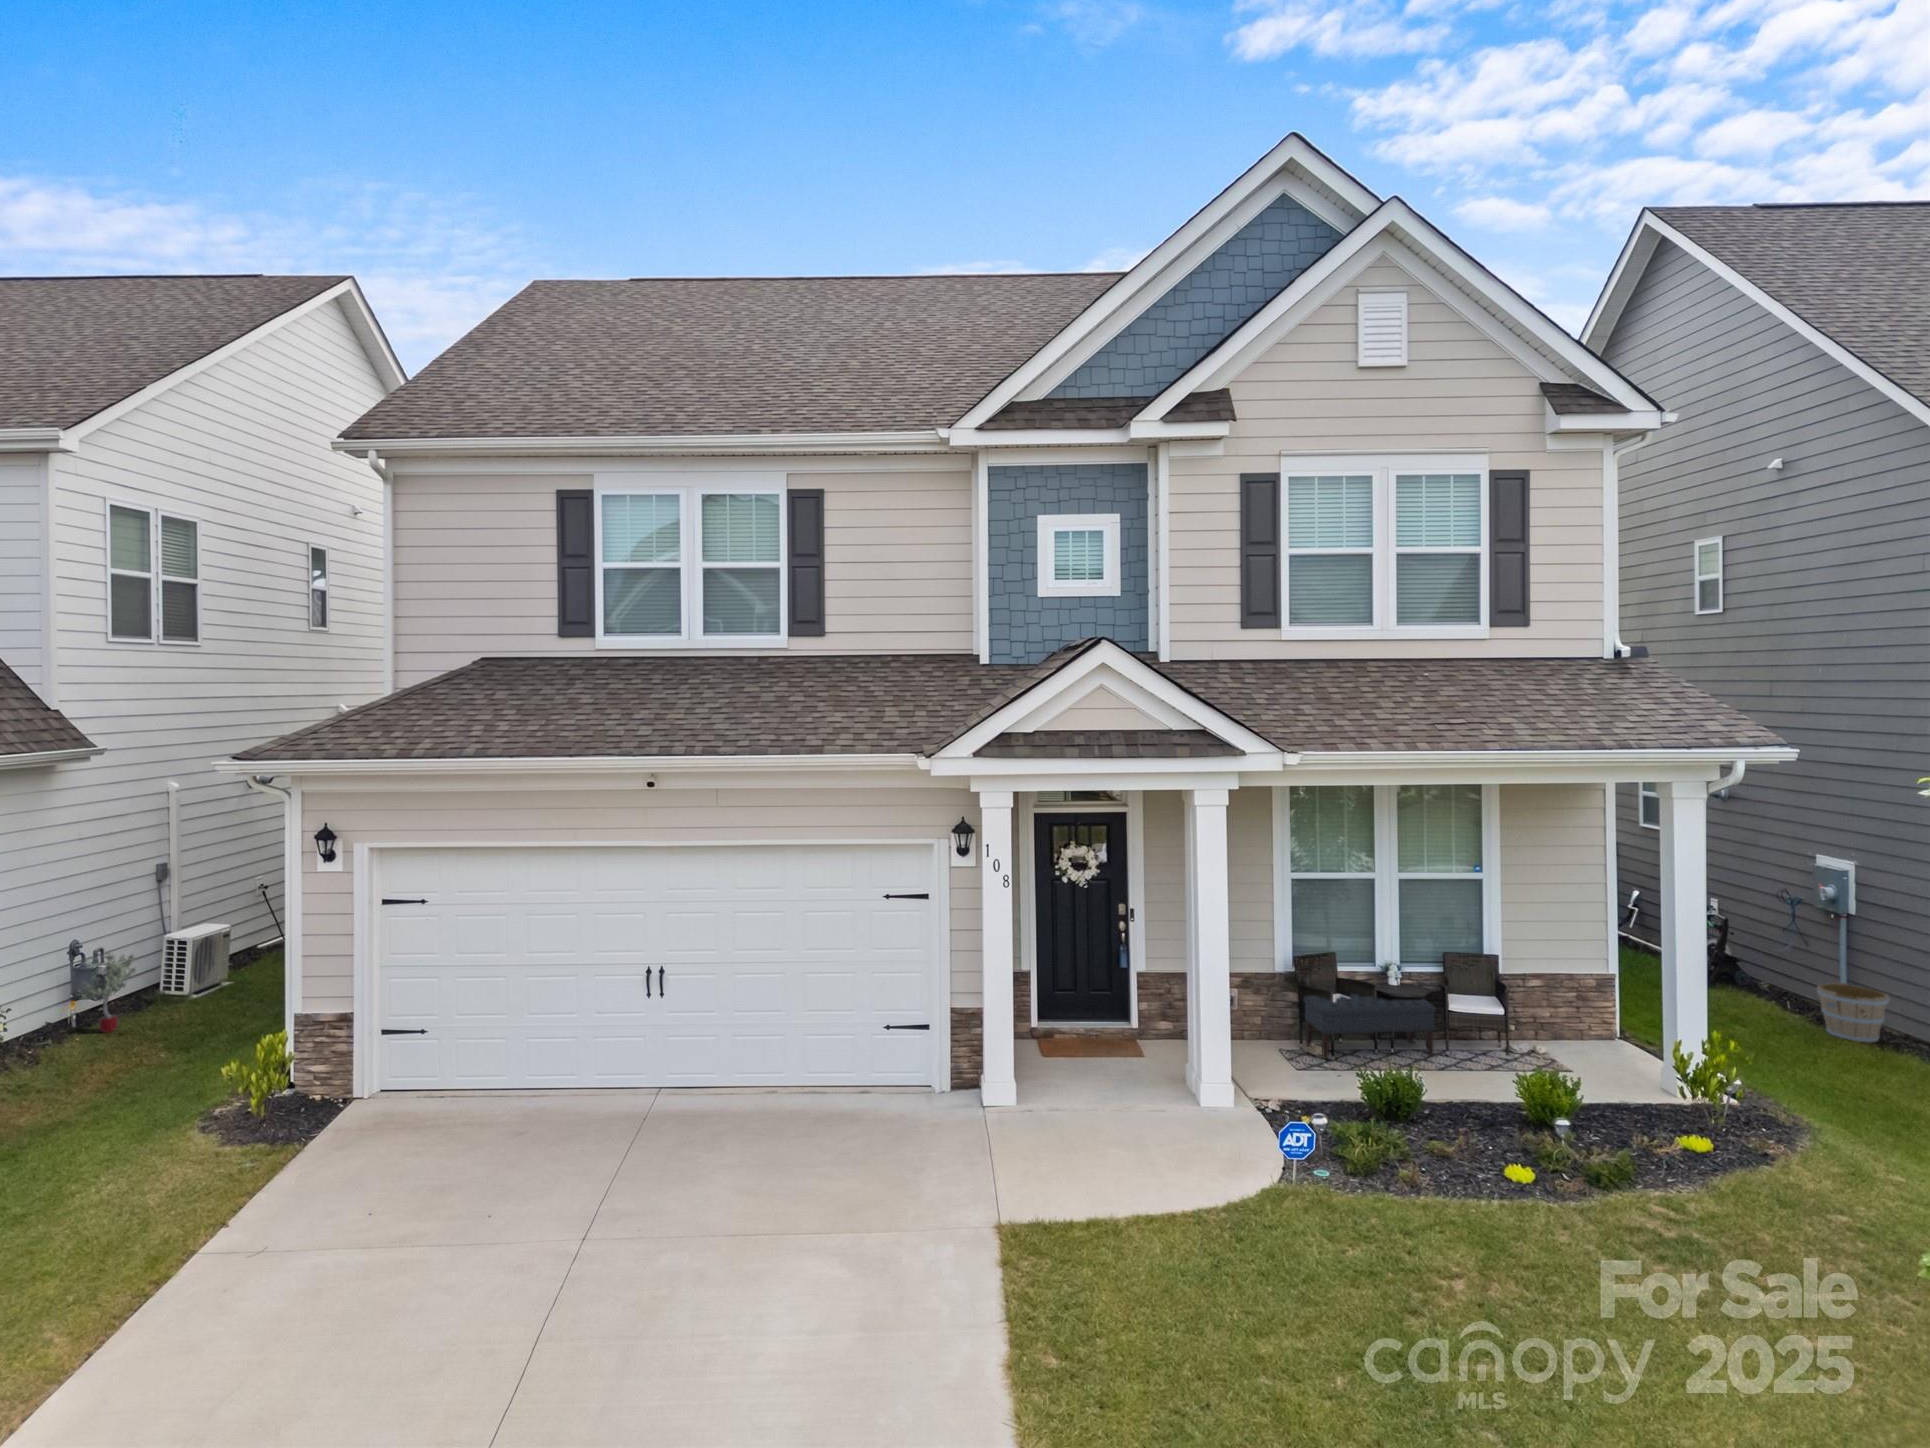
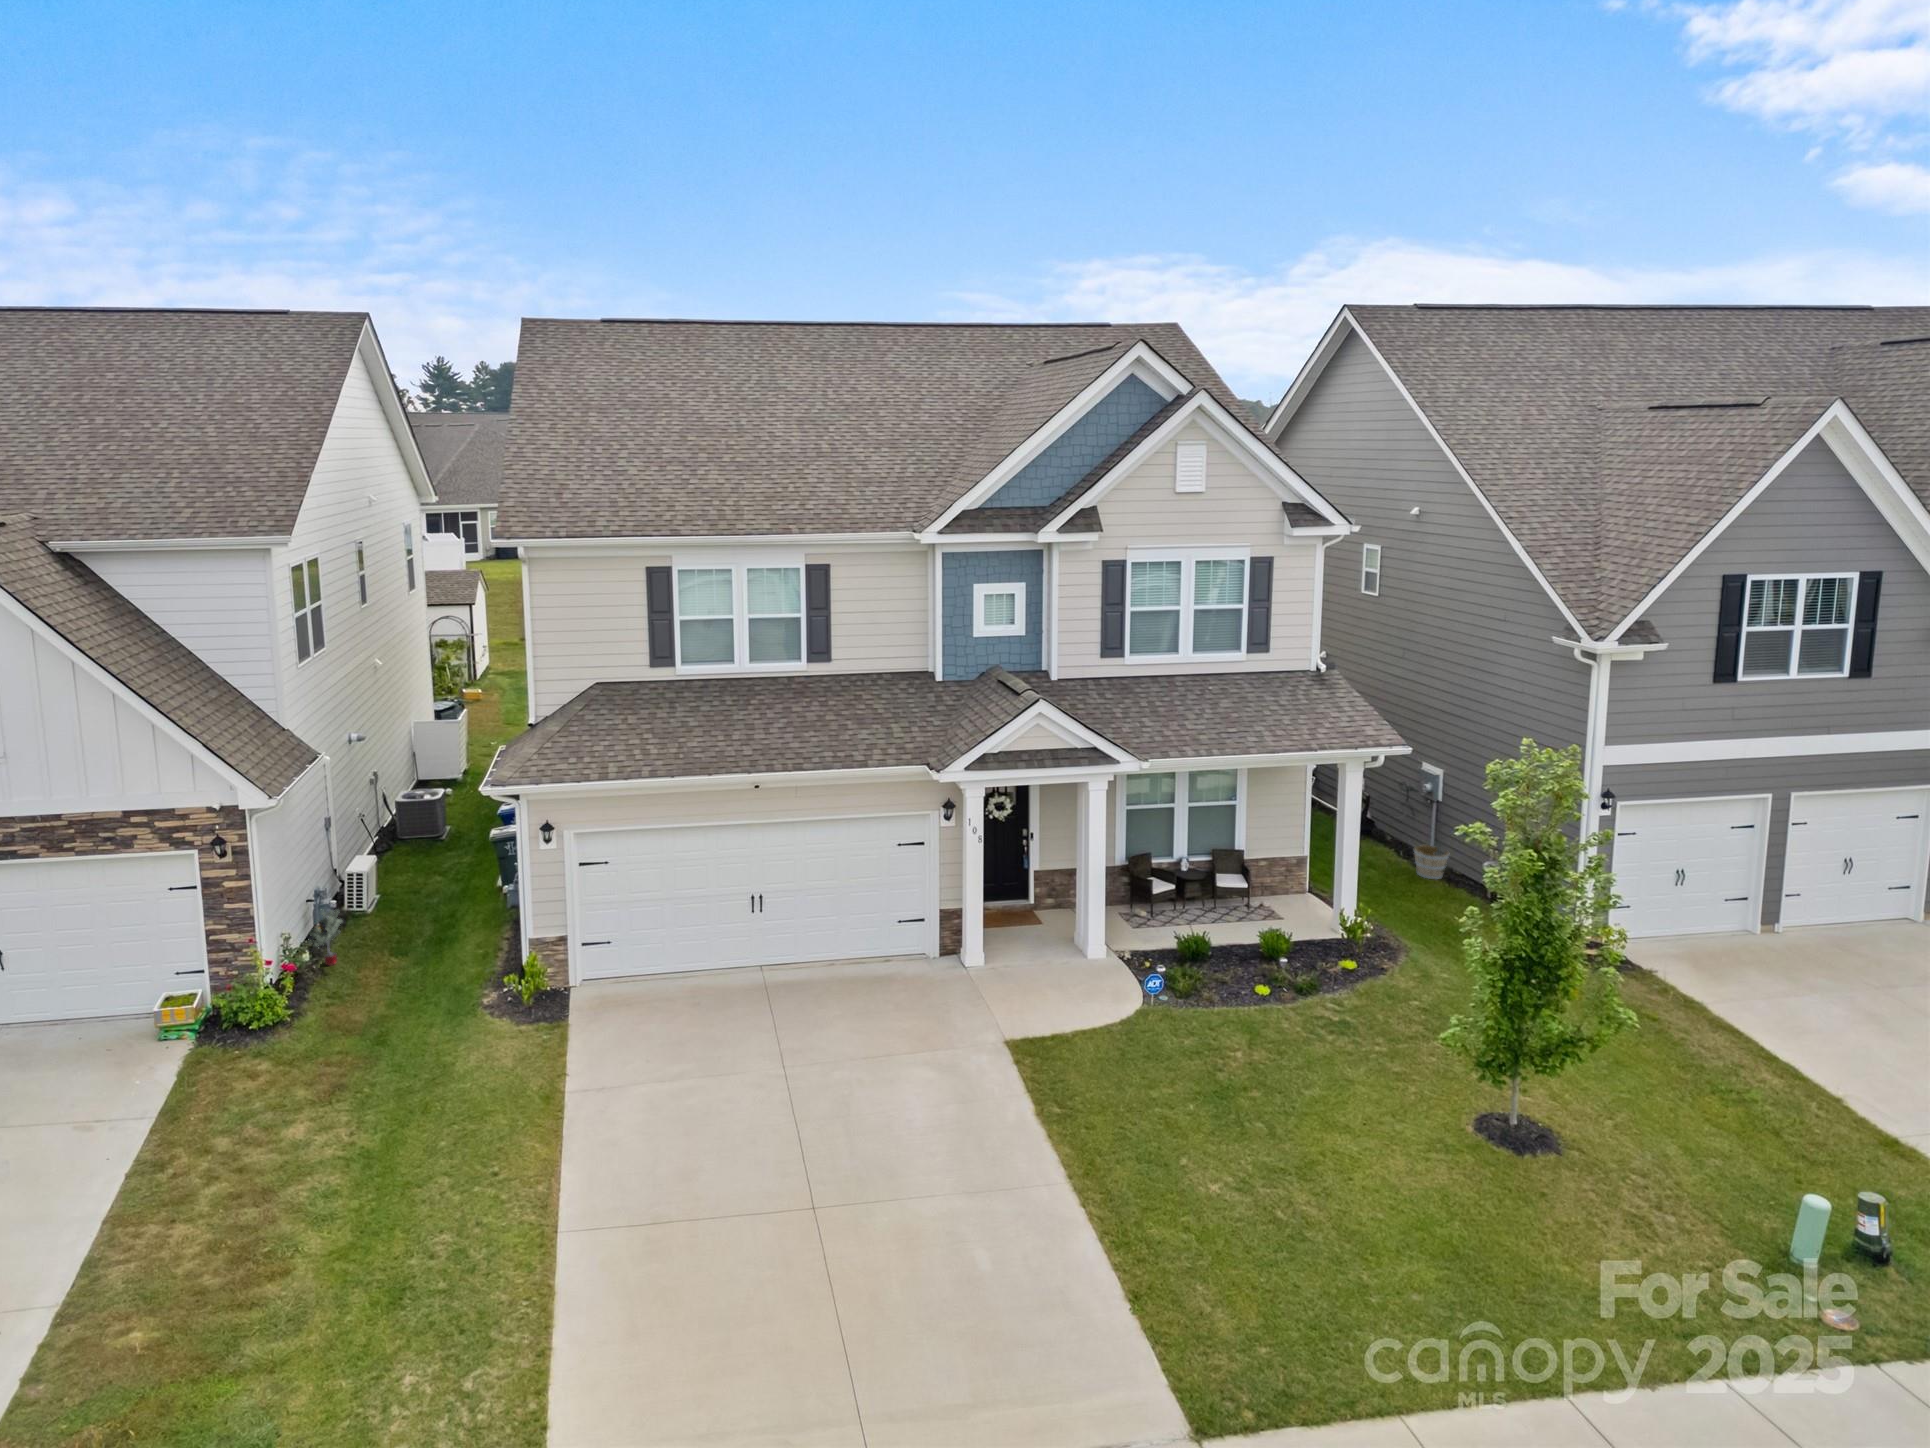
bench: present [1304,994,1436,1059] -> none [1137,875,1213,919]

